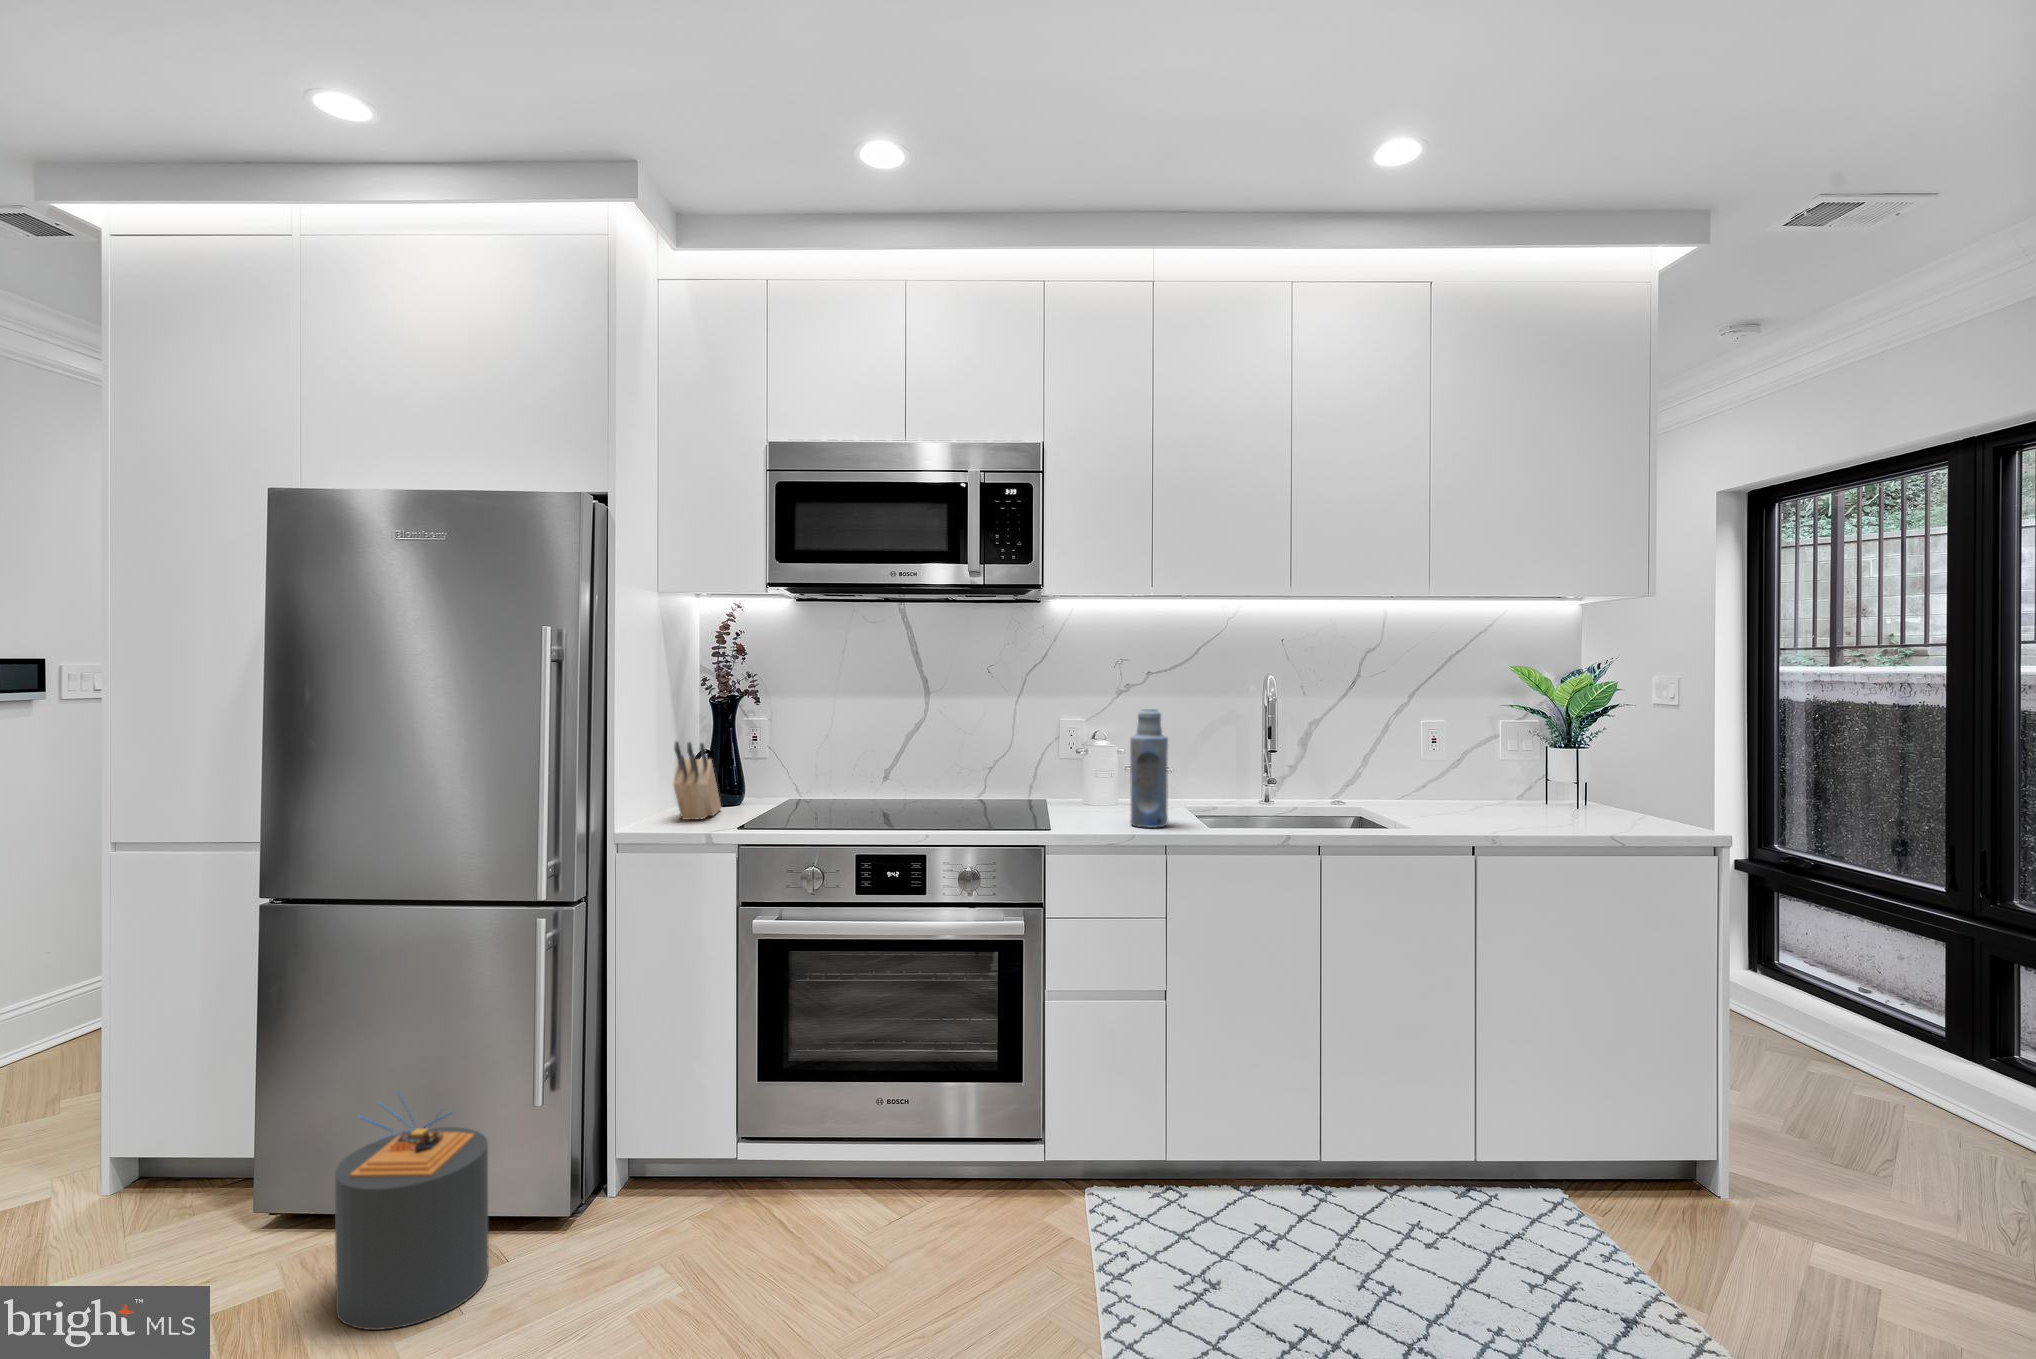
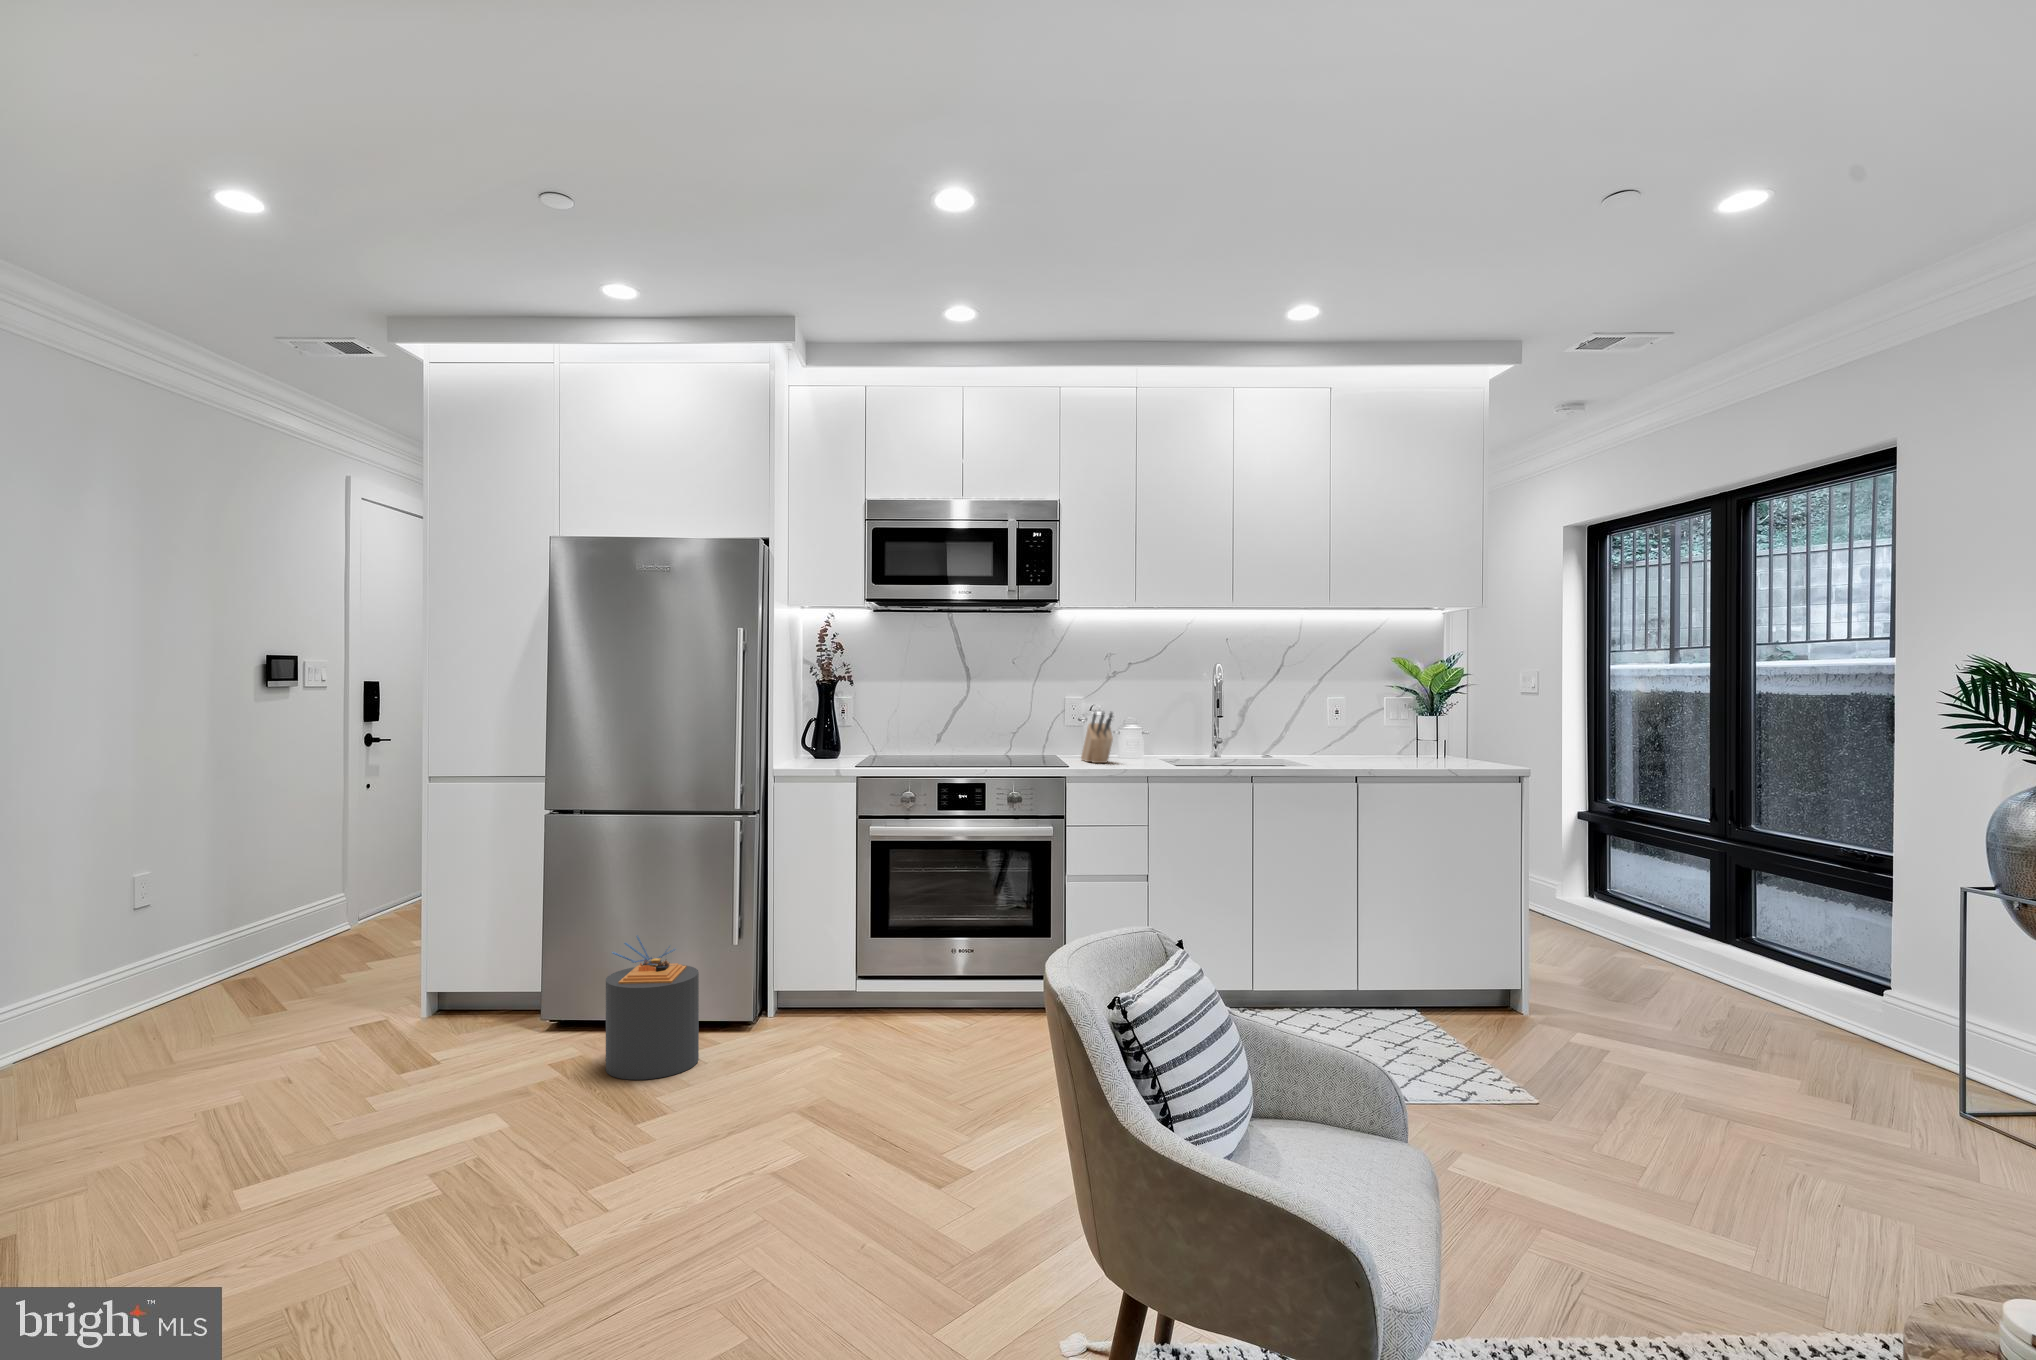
bottle: present [1130,709,1168,828] -> none [1122,686,1148,768]
knife block: present [674,742,721,820] -> present [1081,712,1113,763]

